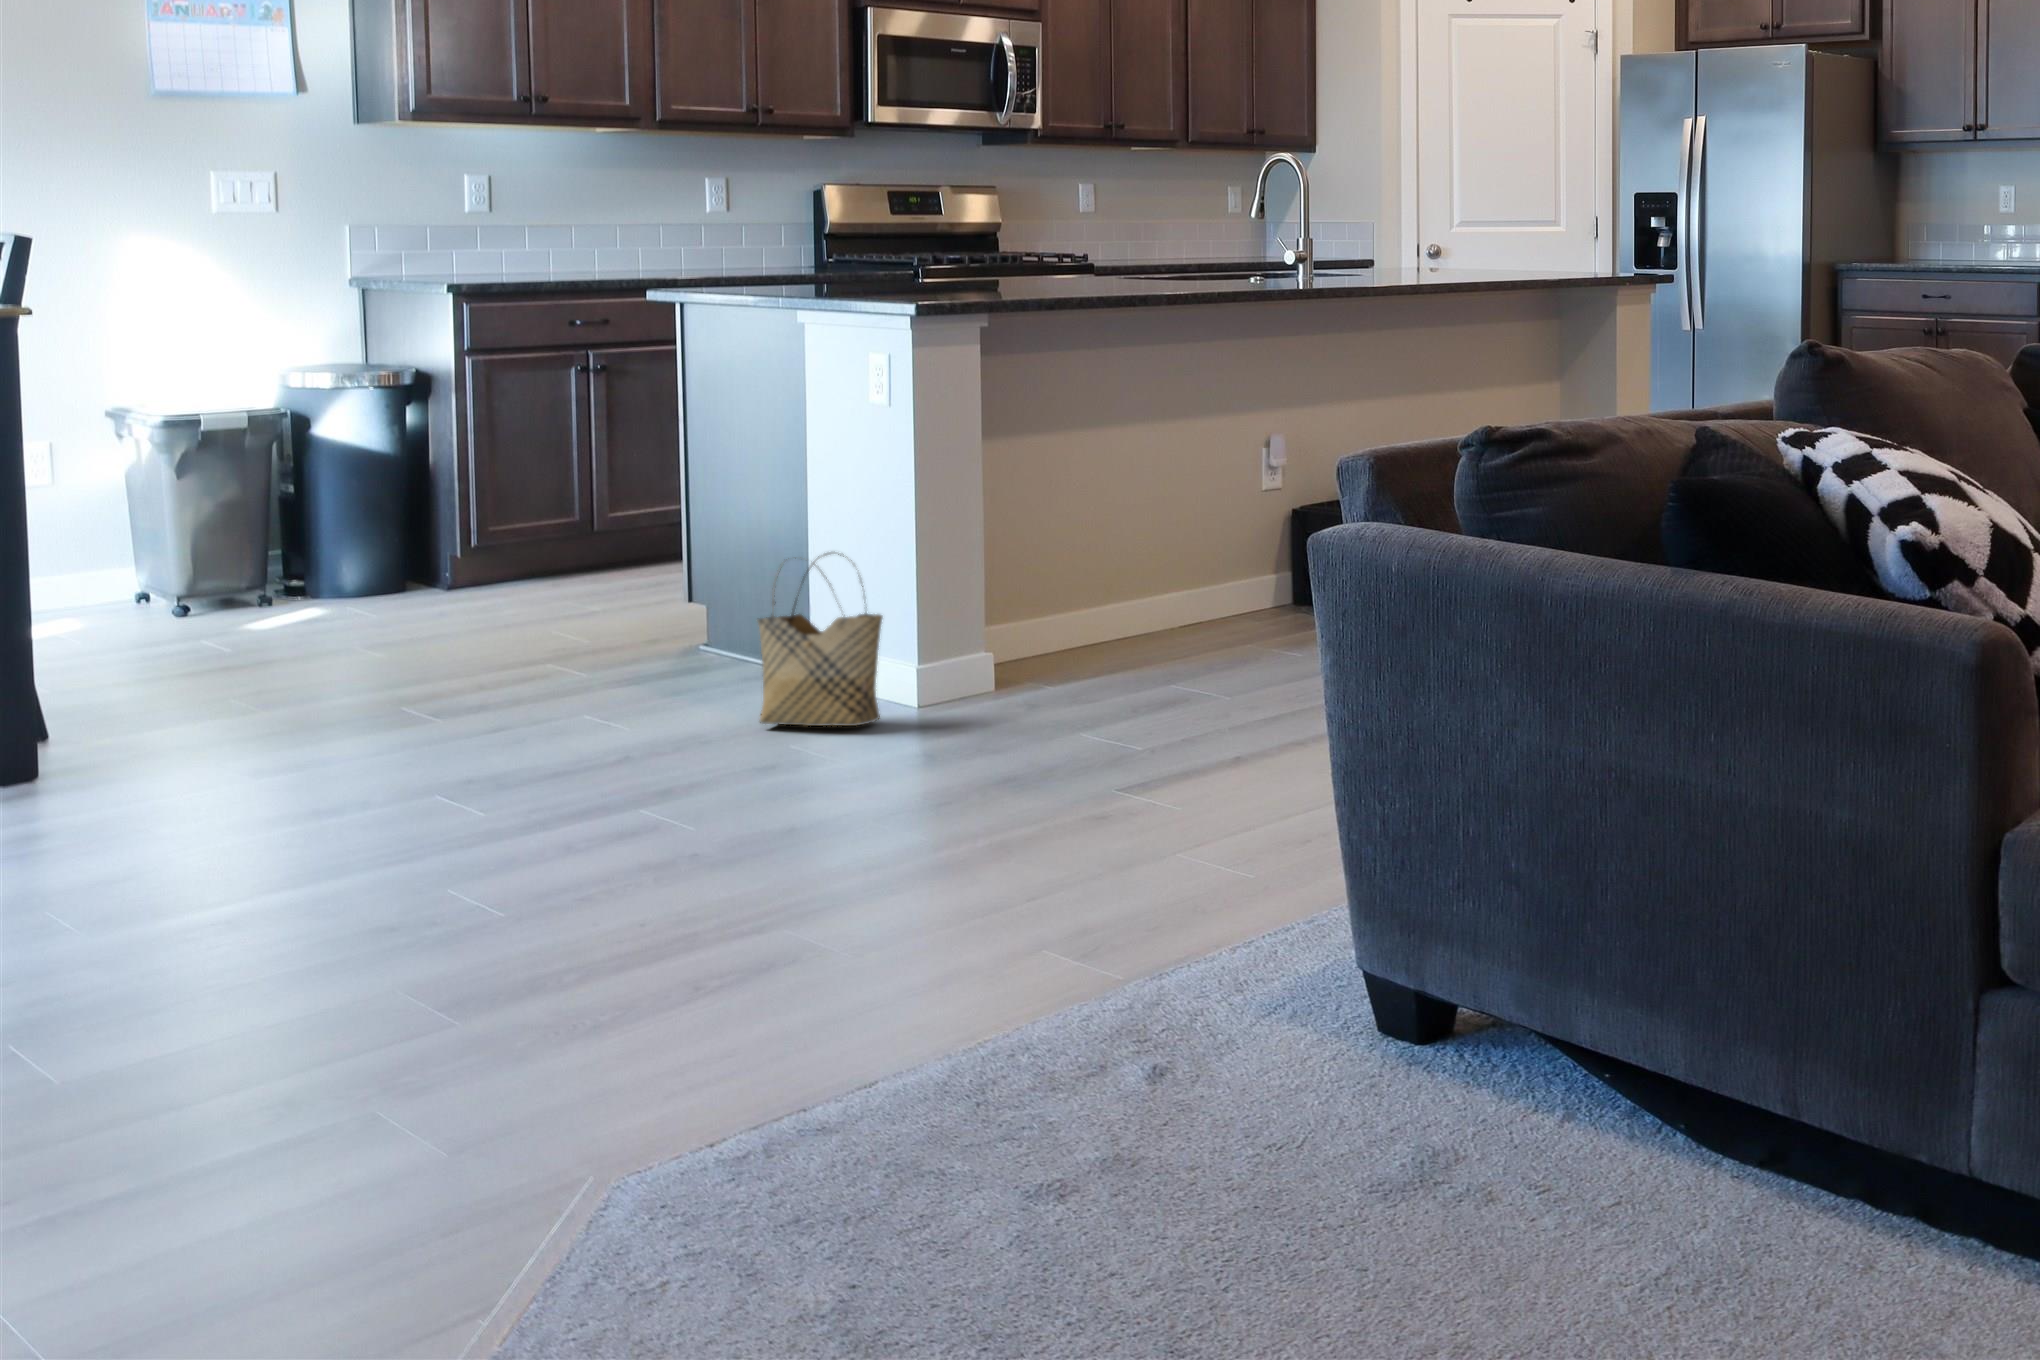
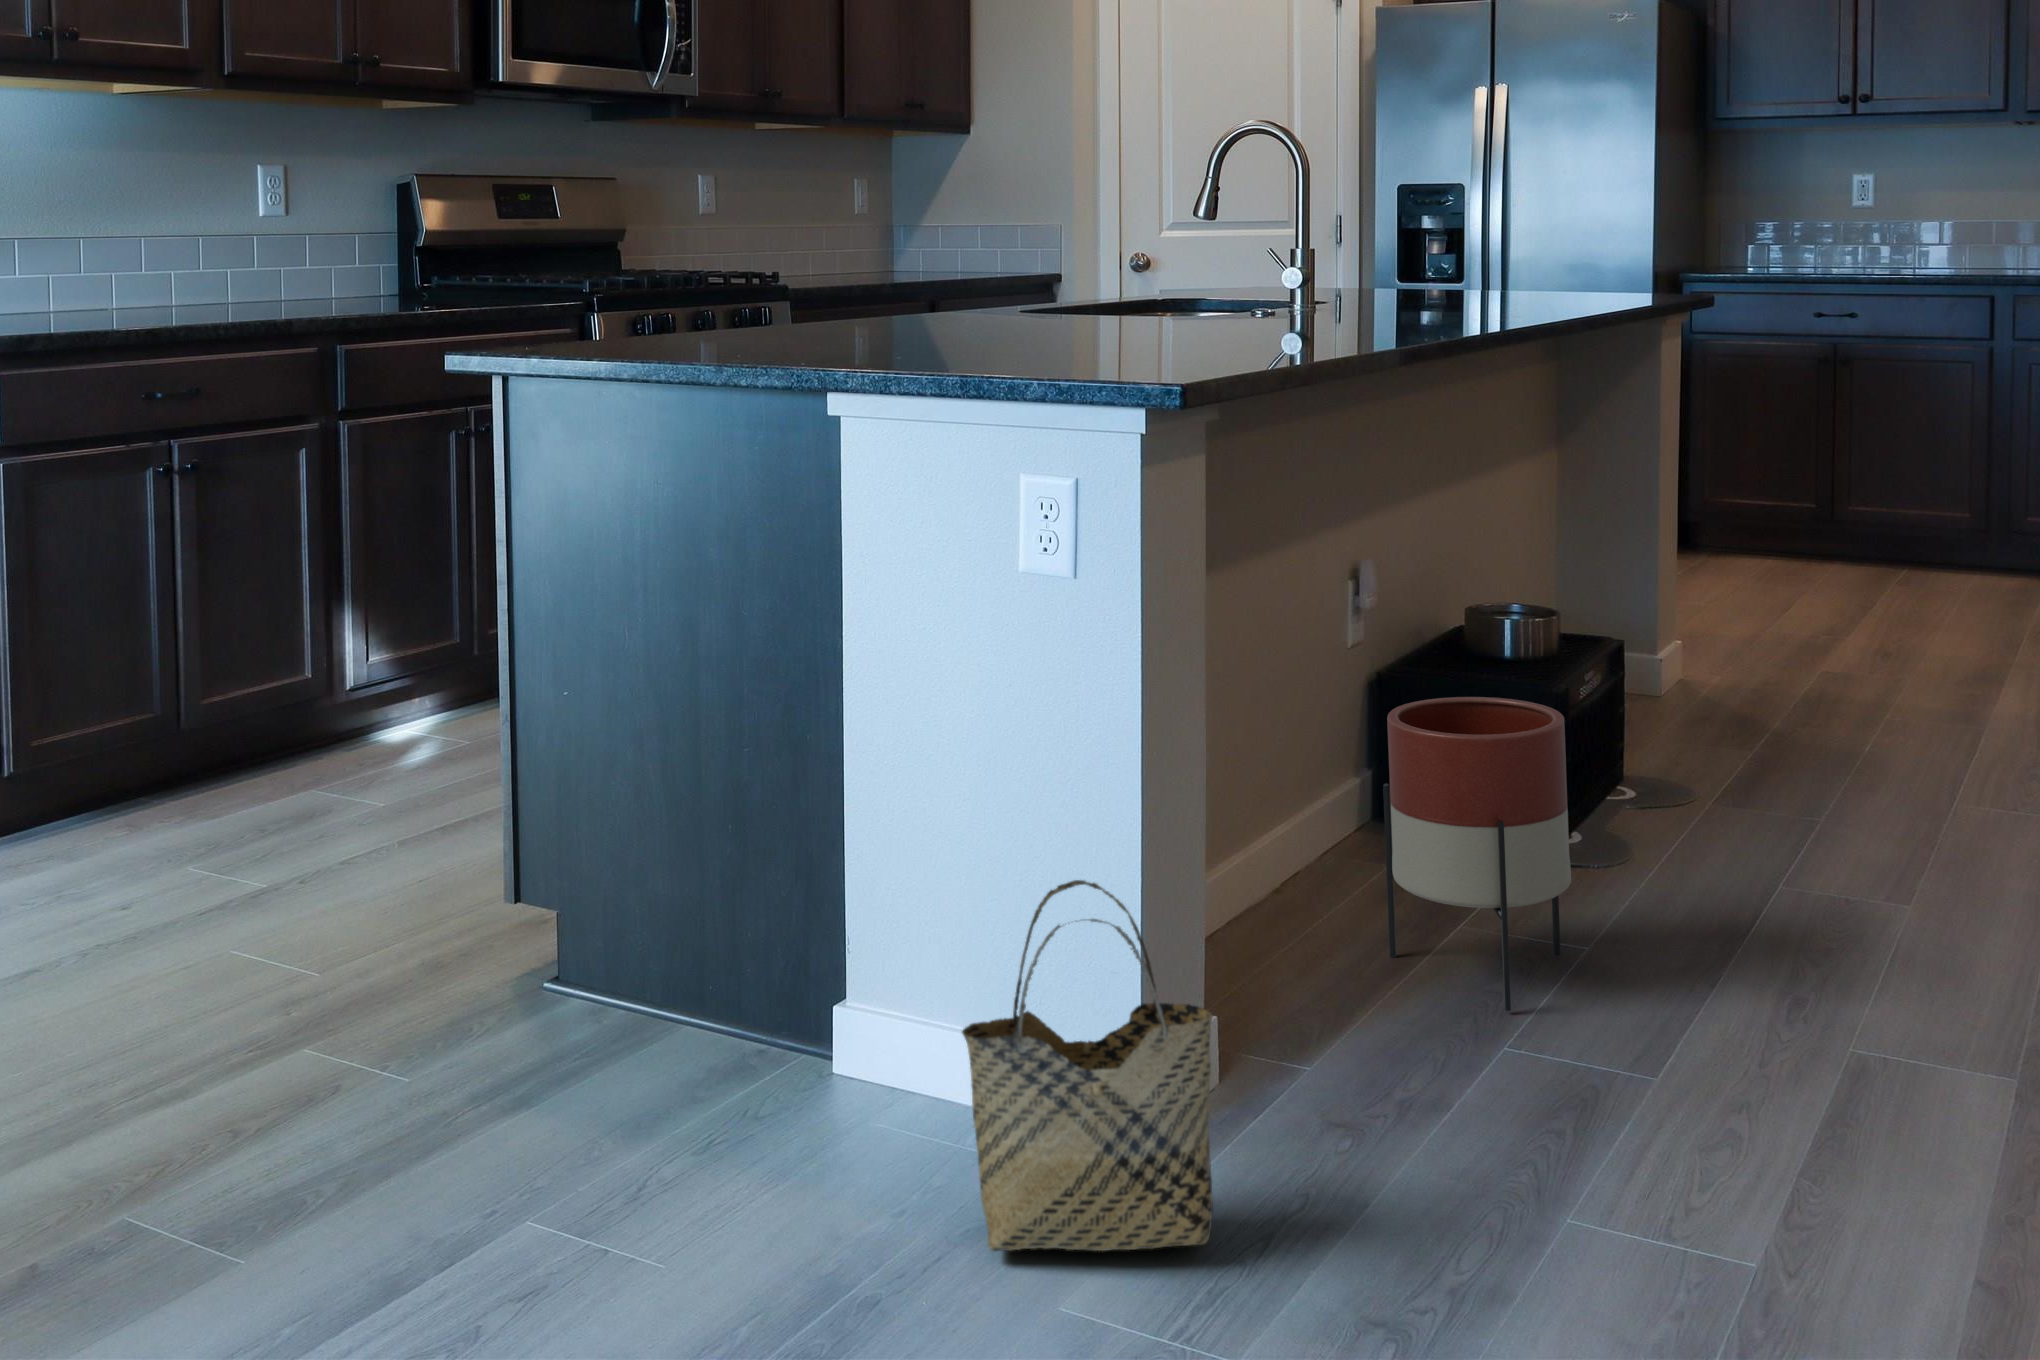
planter: none [1140,502,1254,671] -> present [1383,697,1571,1011]

